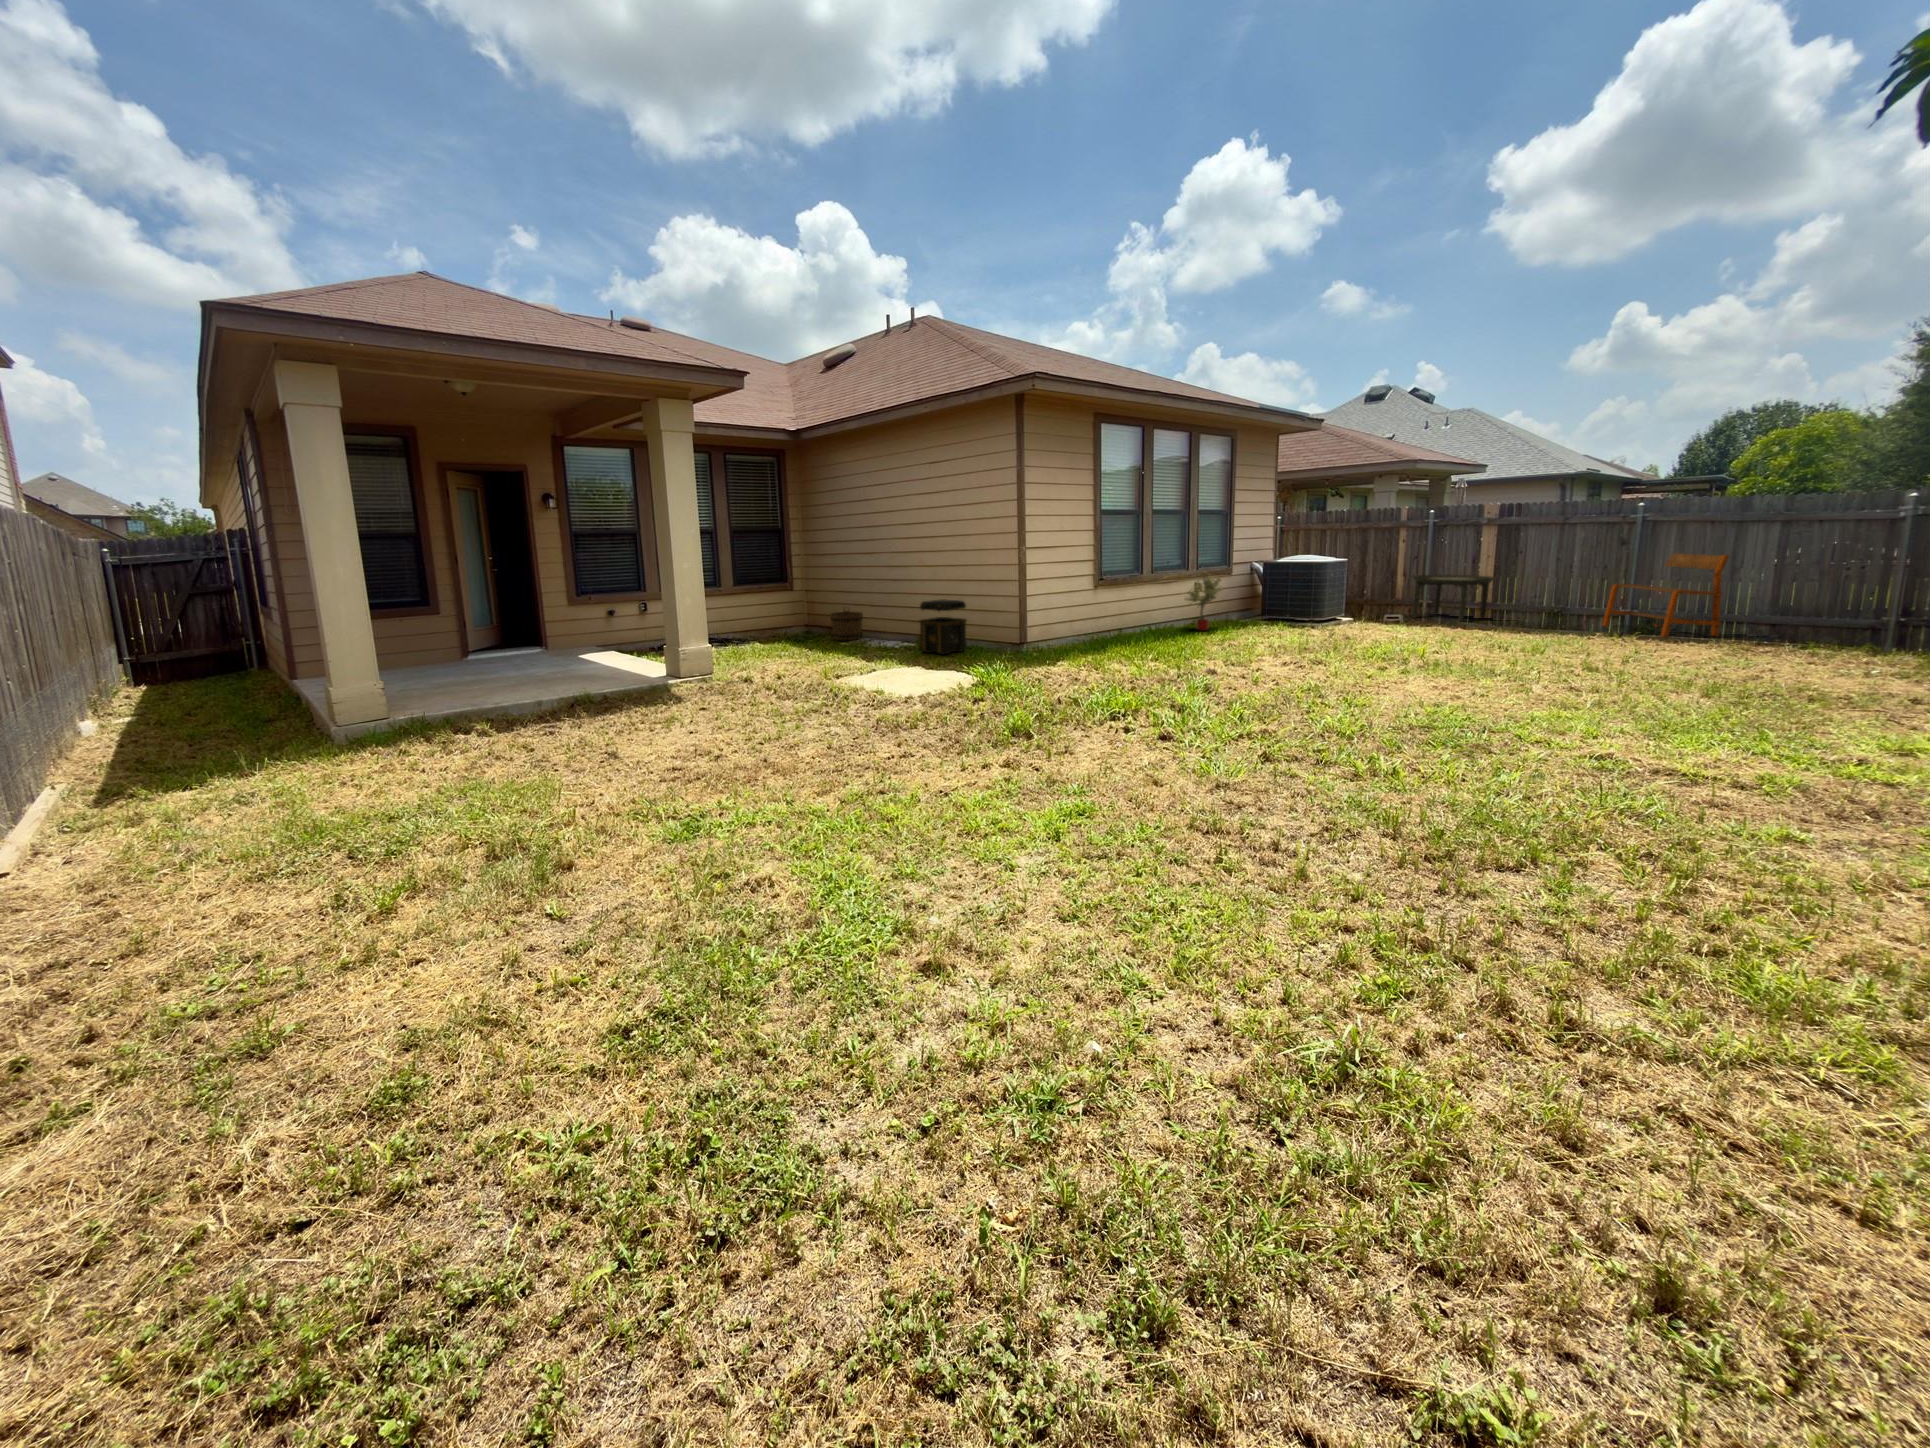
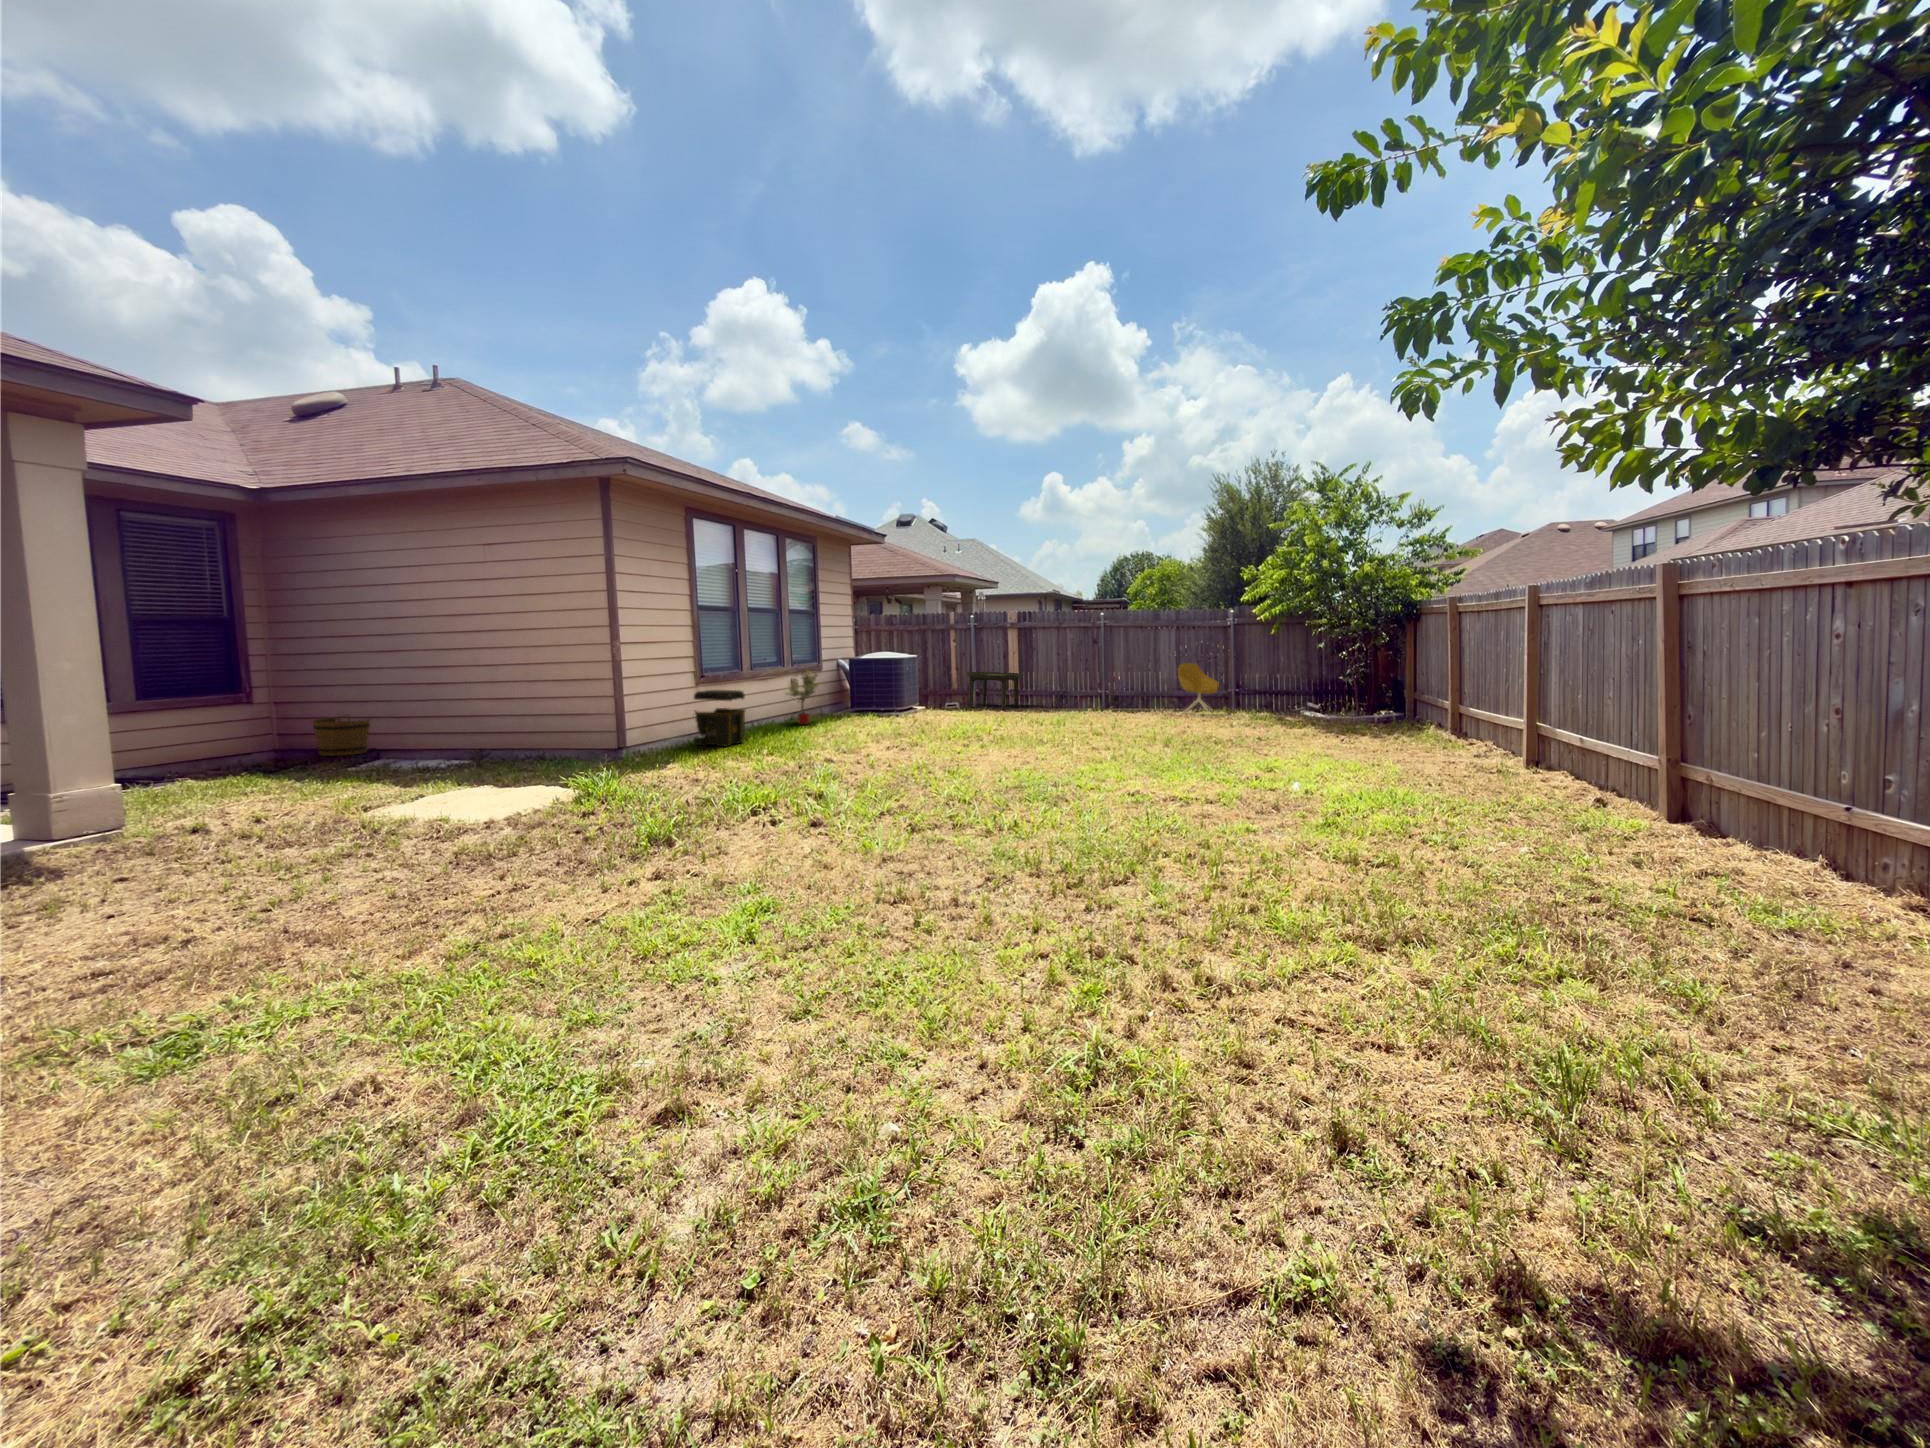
bench: present [1603,553,1729,637] -> none [1090,655,1153,715]
chair: none [1775,562,1871,648] -> present [1178,663,1219,714]
toolbox: present [919,599,967,655] -> present [694,690,745,746]

